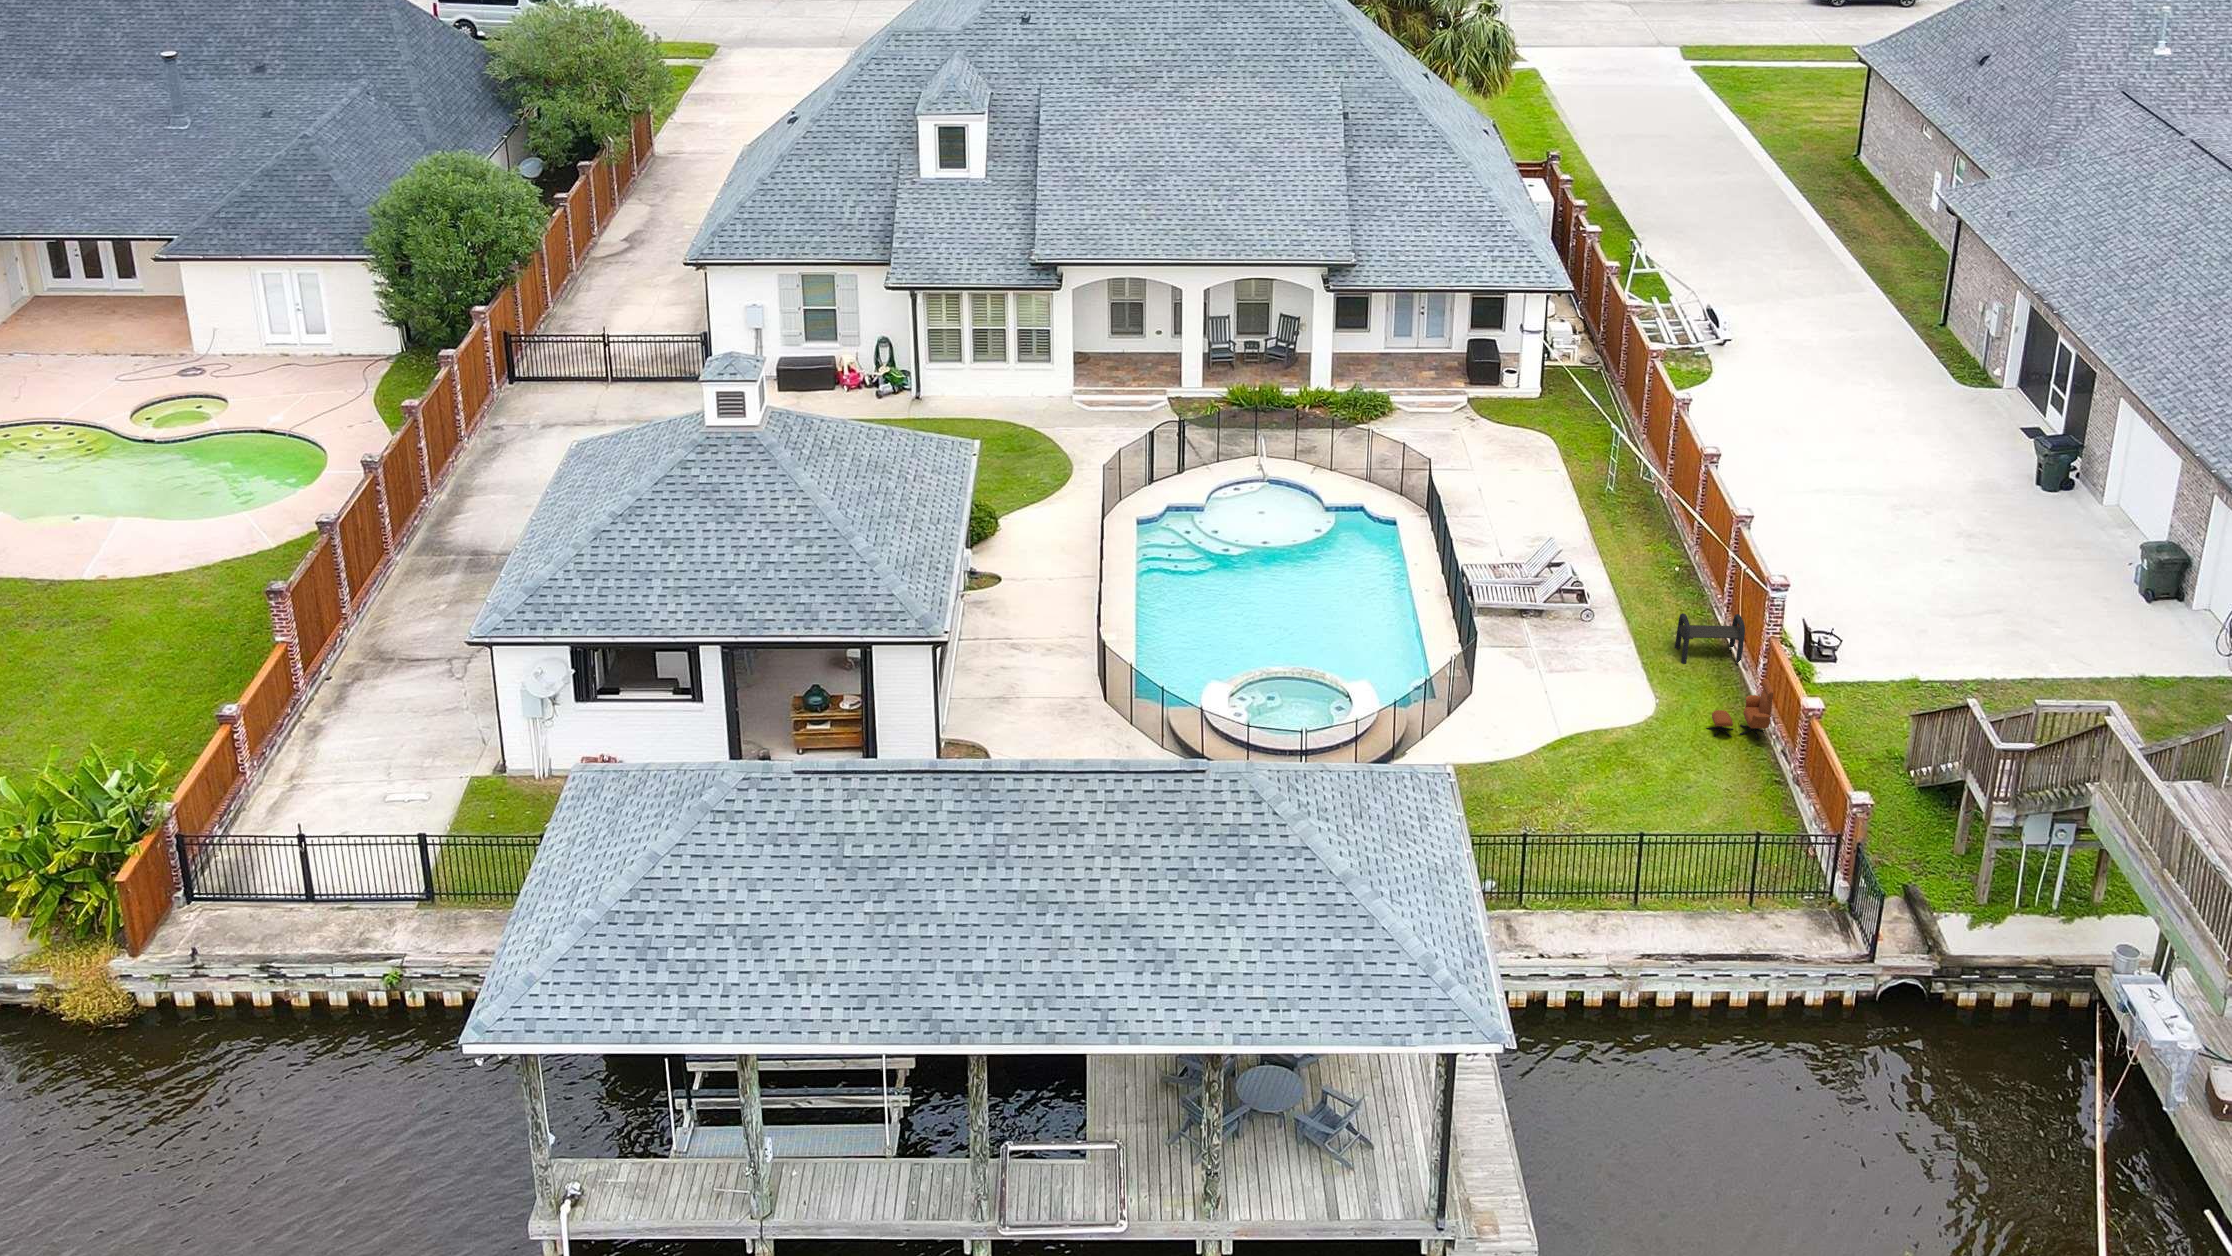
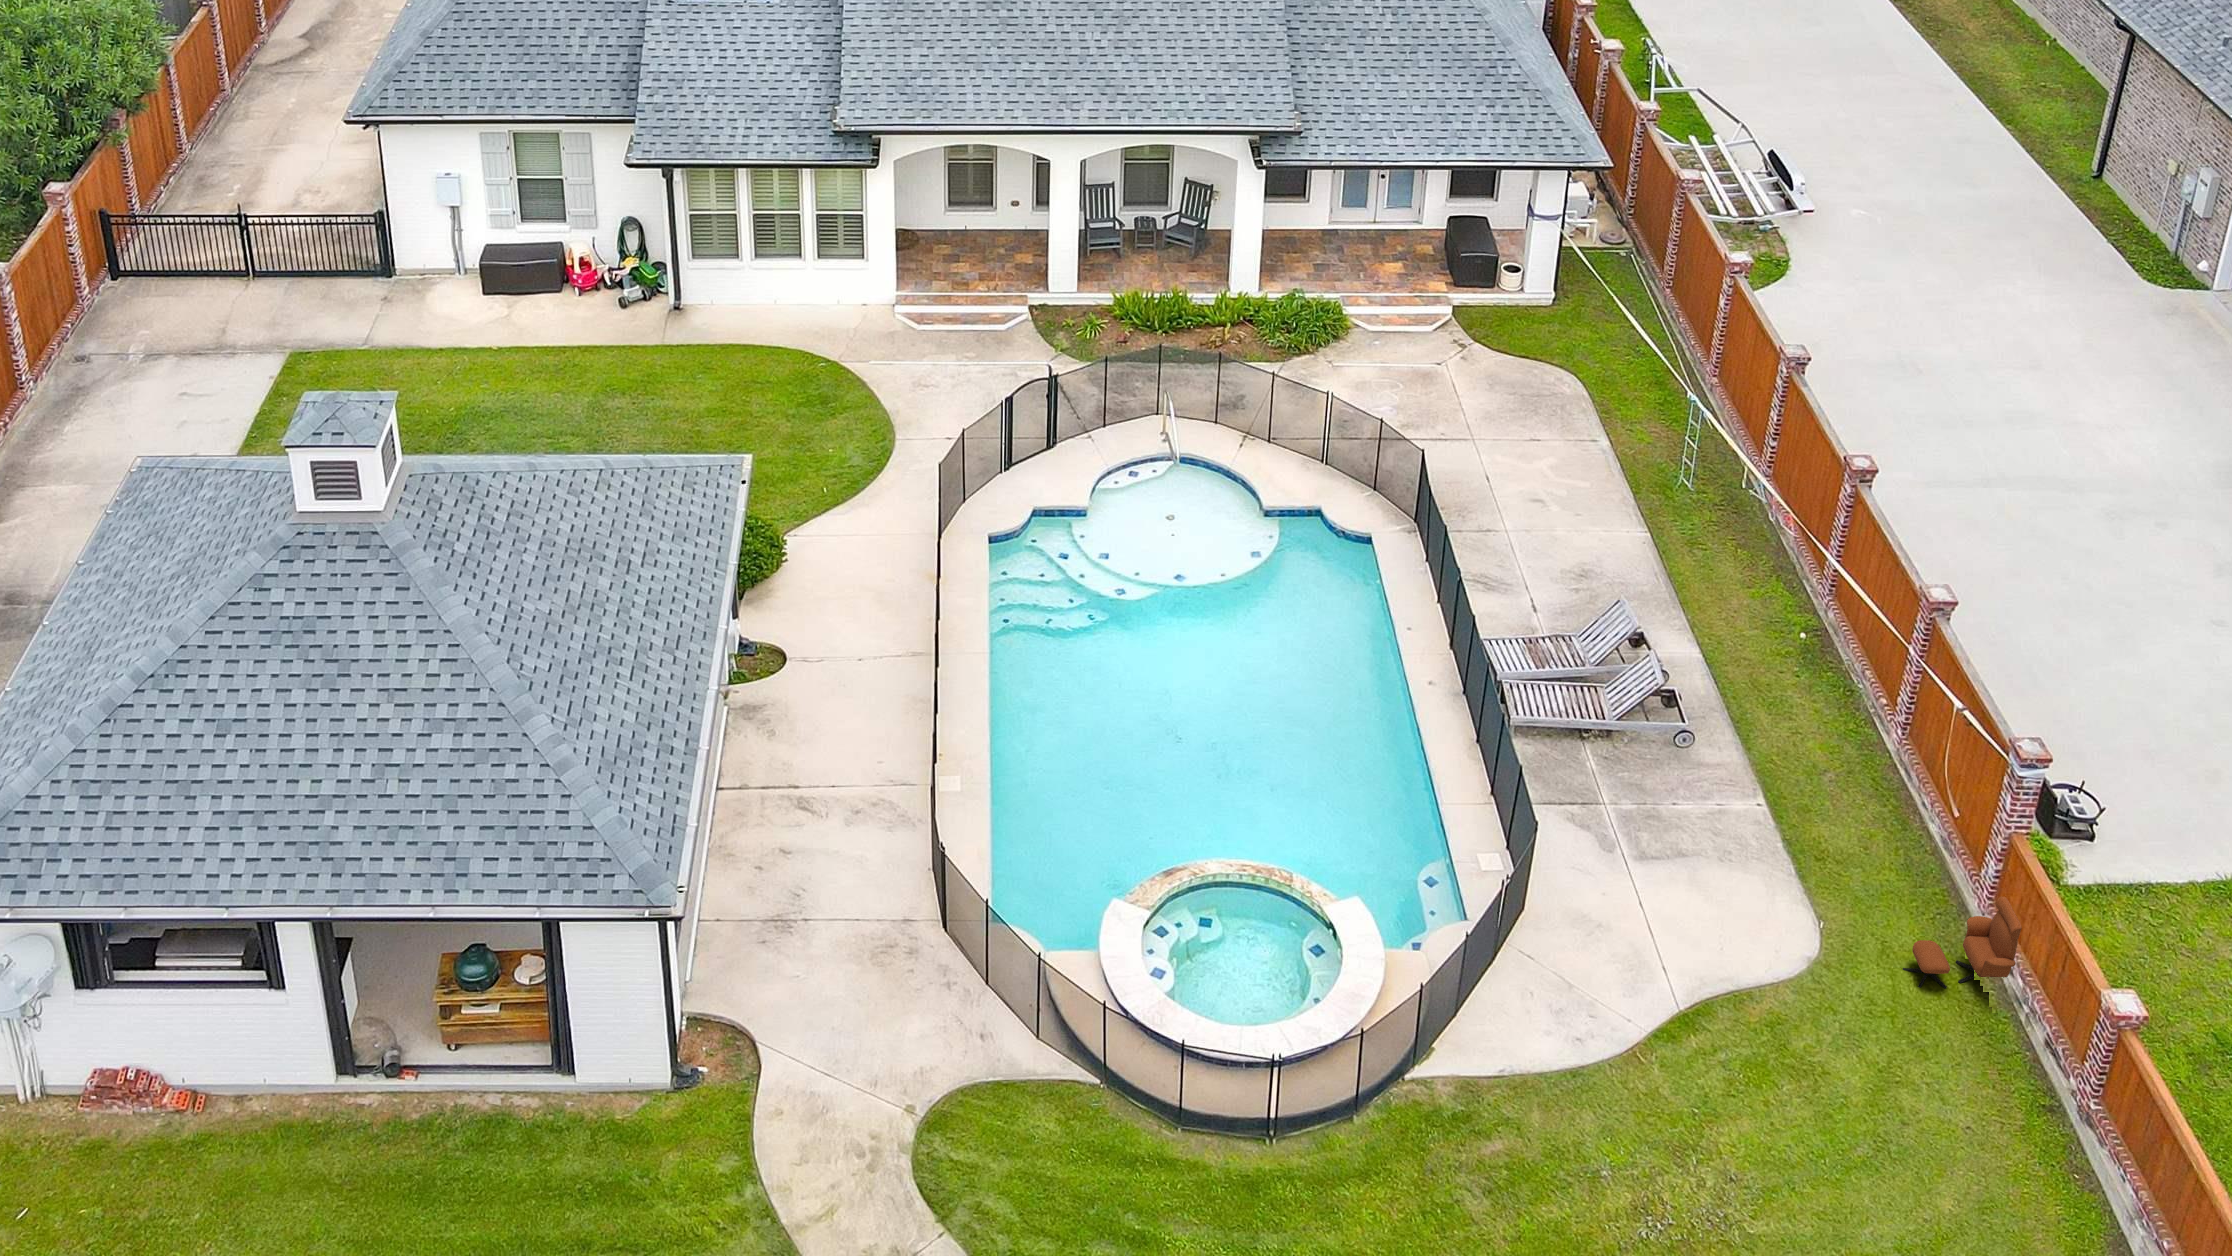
bench: present [1675,613,1745,665] -> none [1824,745,1943,828]

